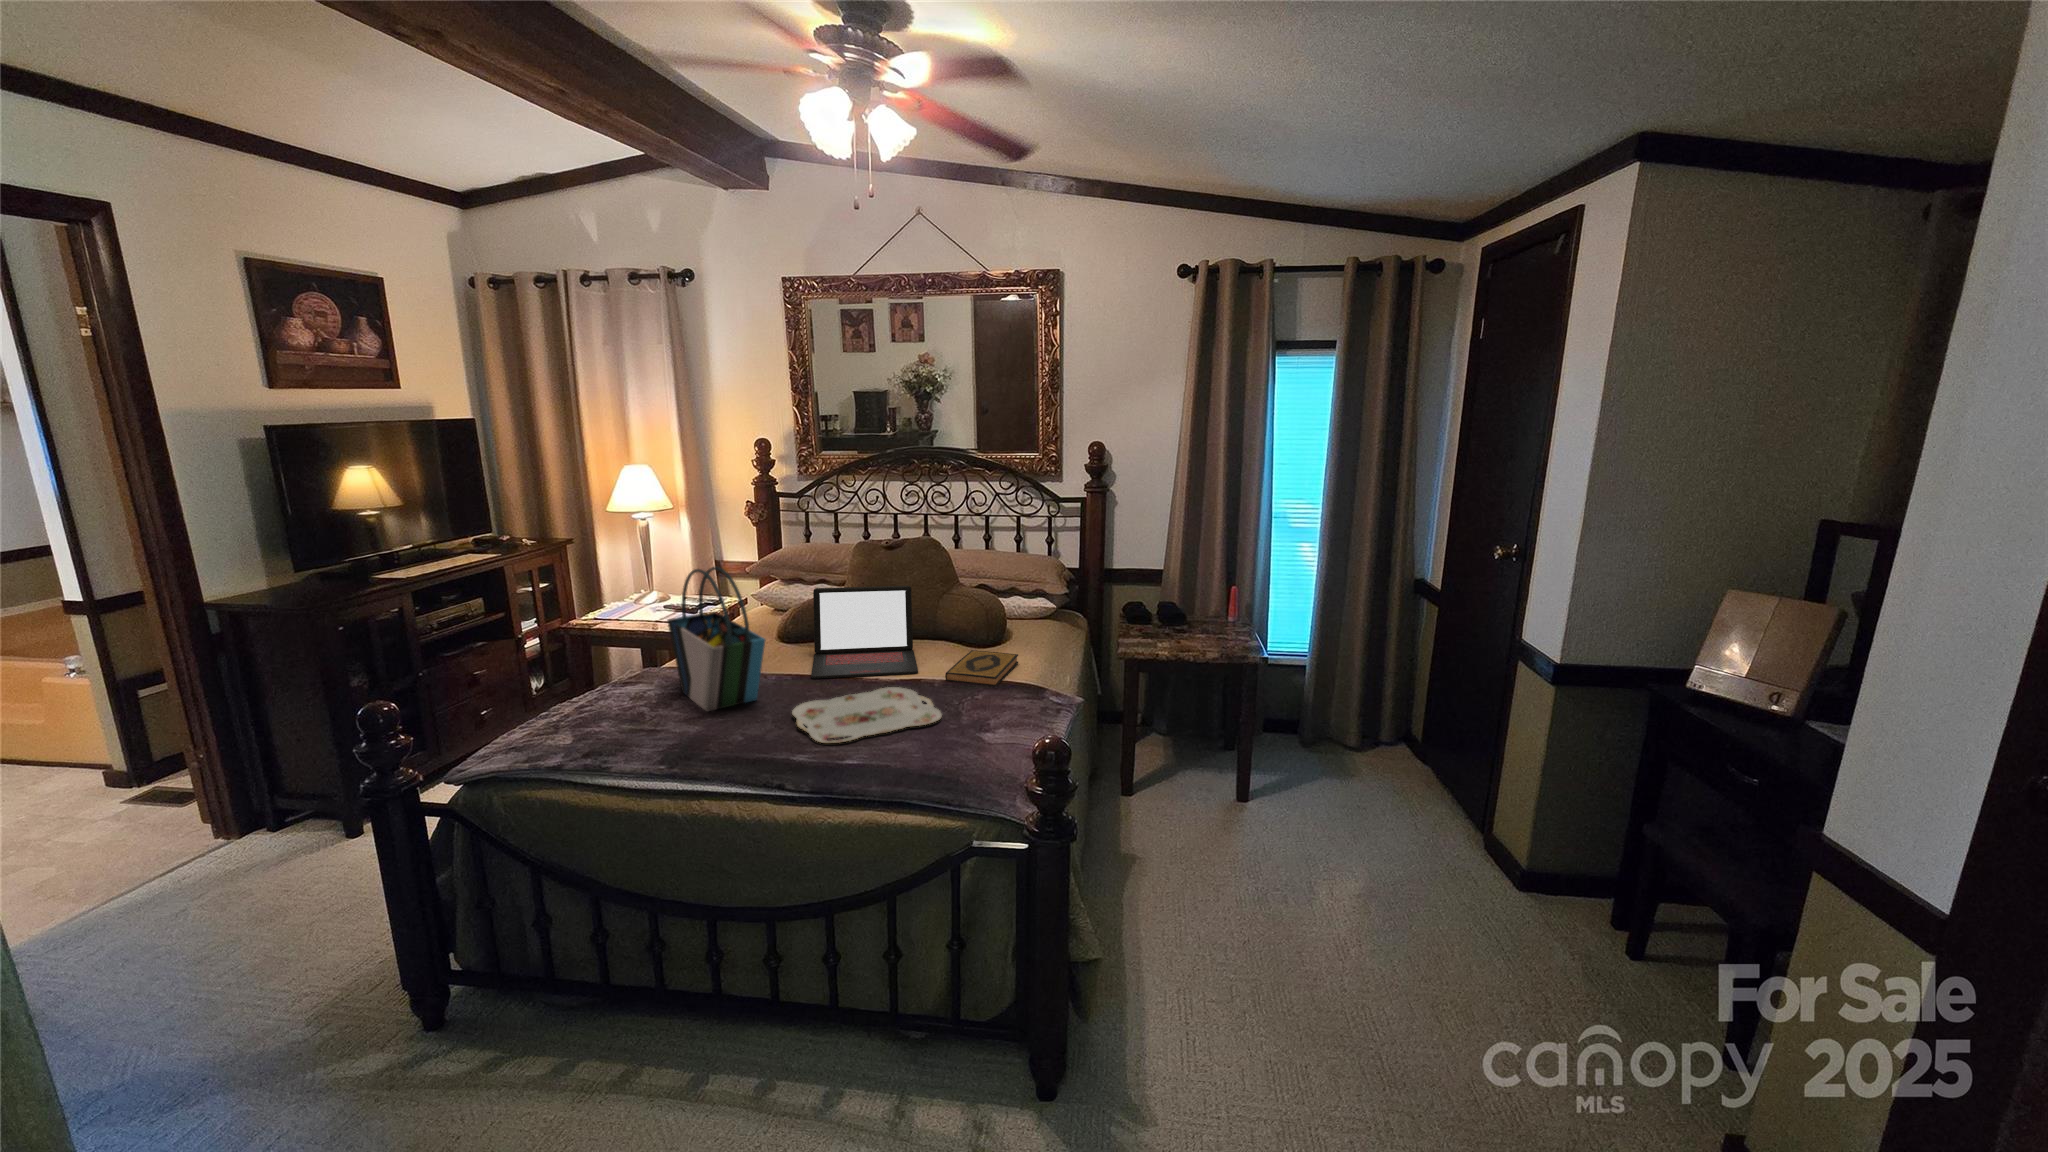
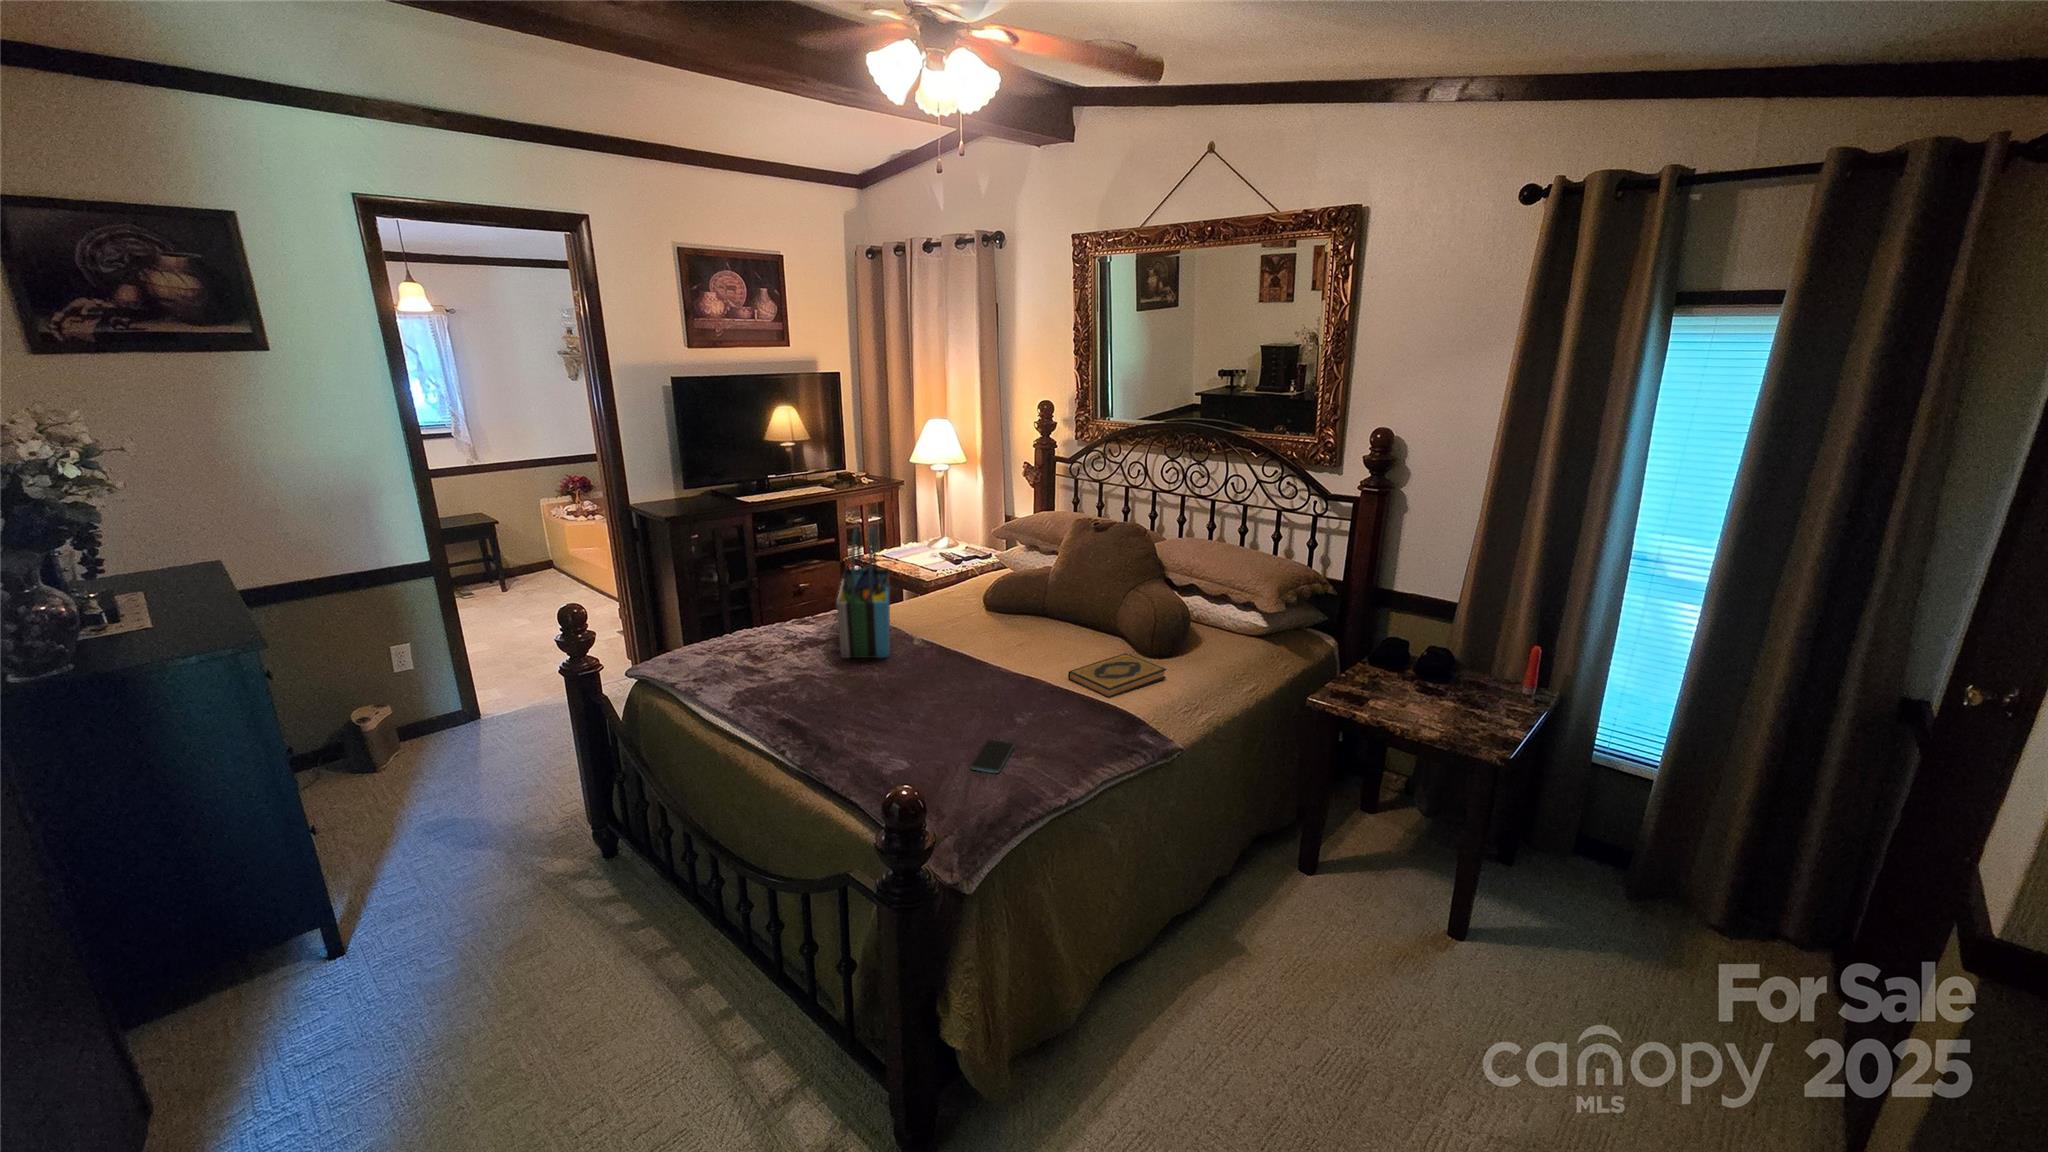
laptop: present [811,586,918,679] -> none [956,560,1085,665]
serving tray: present [792,687,942,743] -> none [878,670,1019,720]
smartphone: none [953,734,994,762] -> present [971,740,1014,773]

